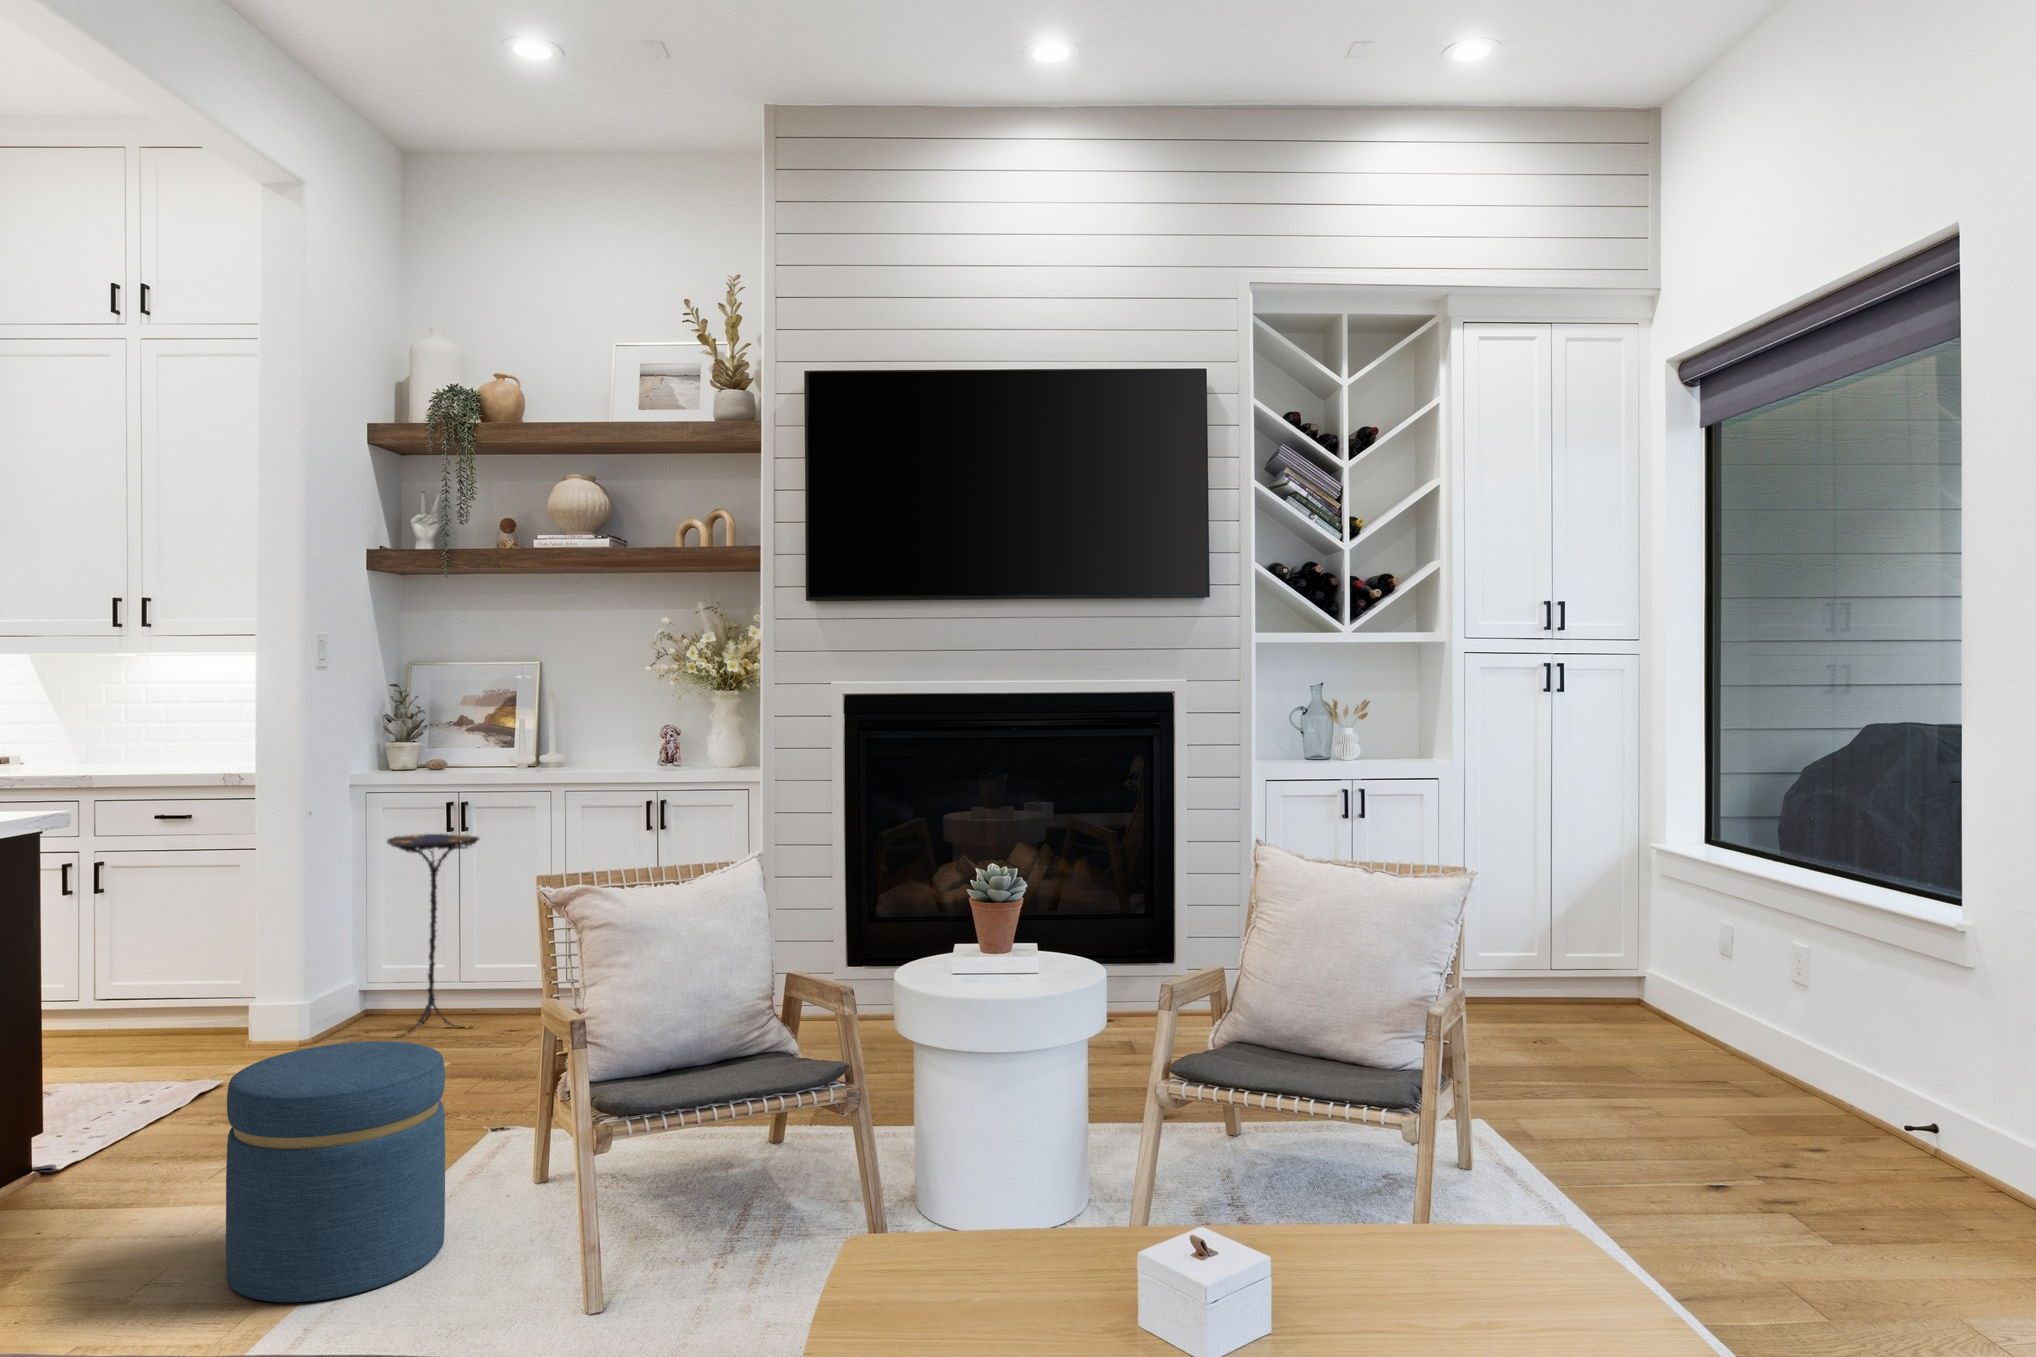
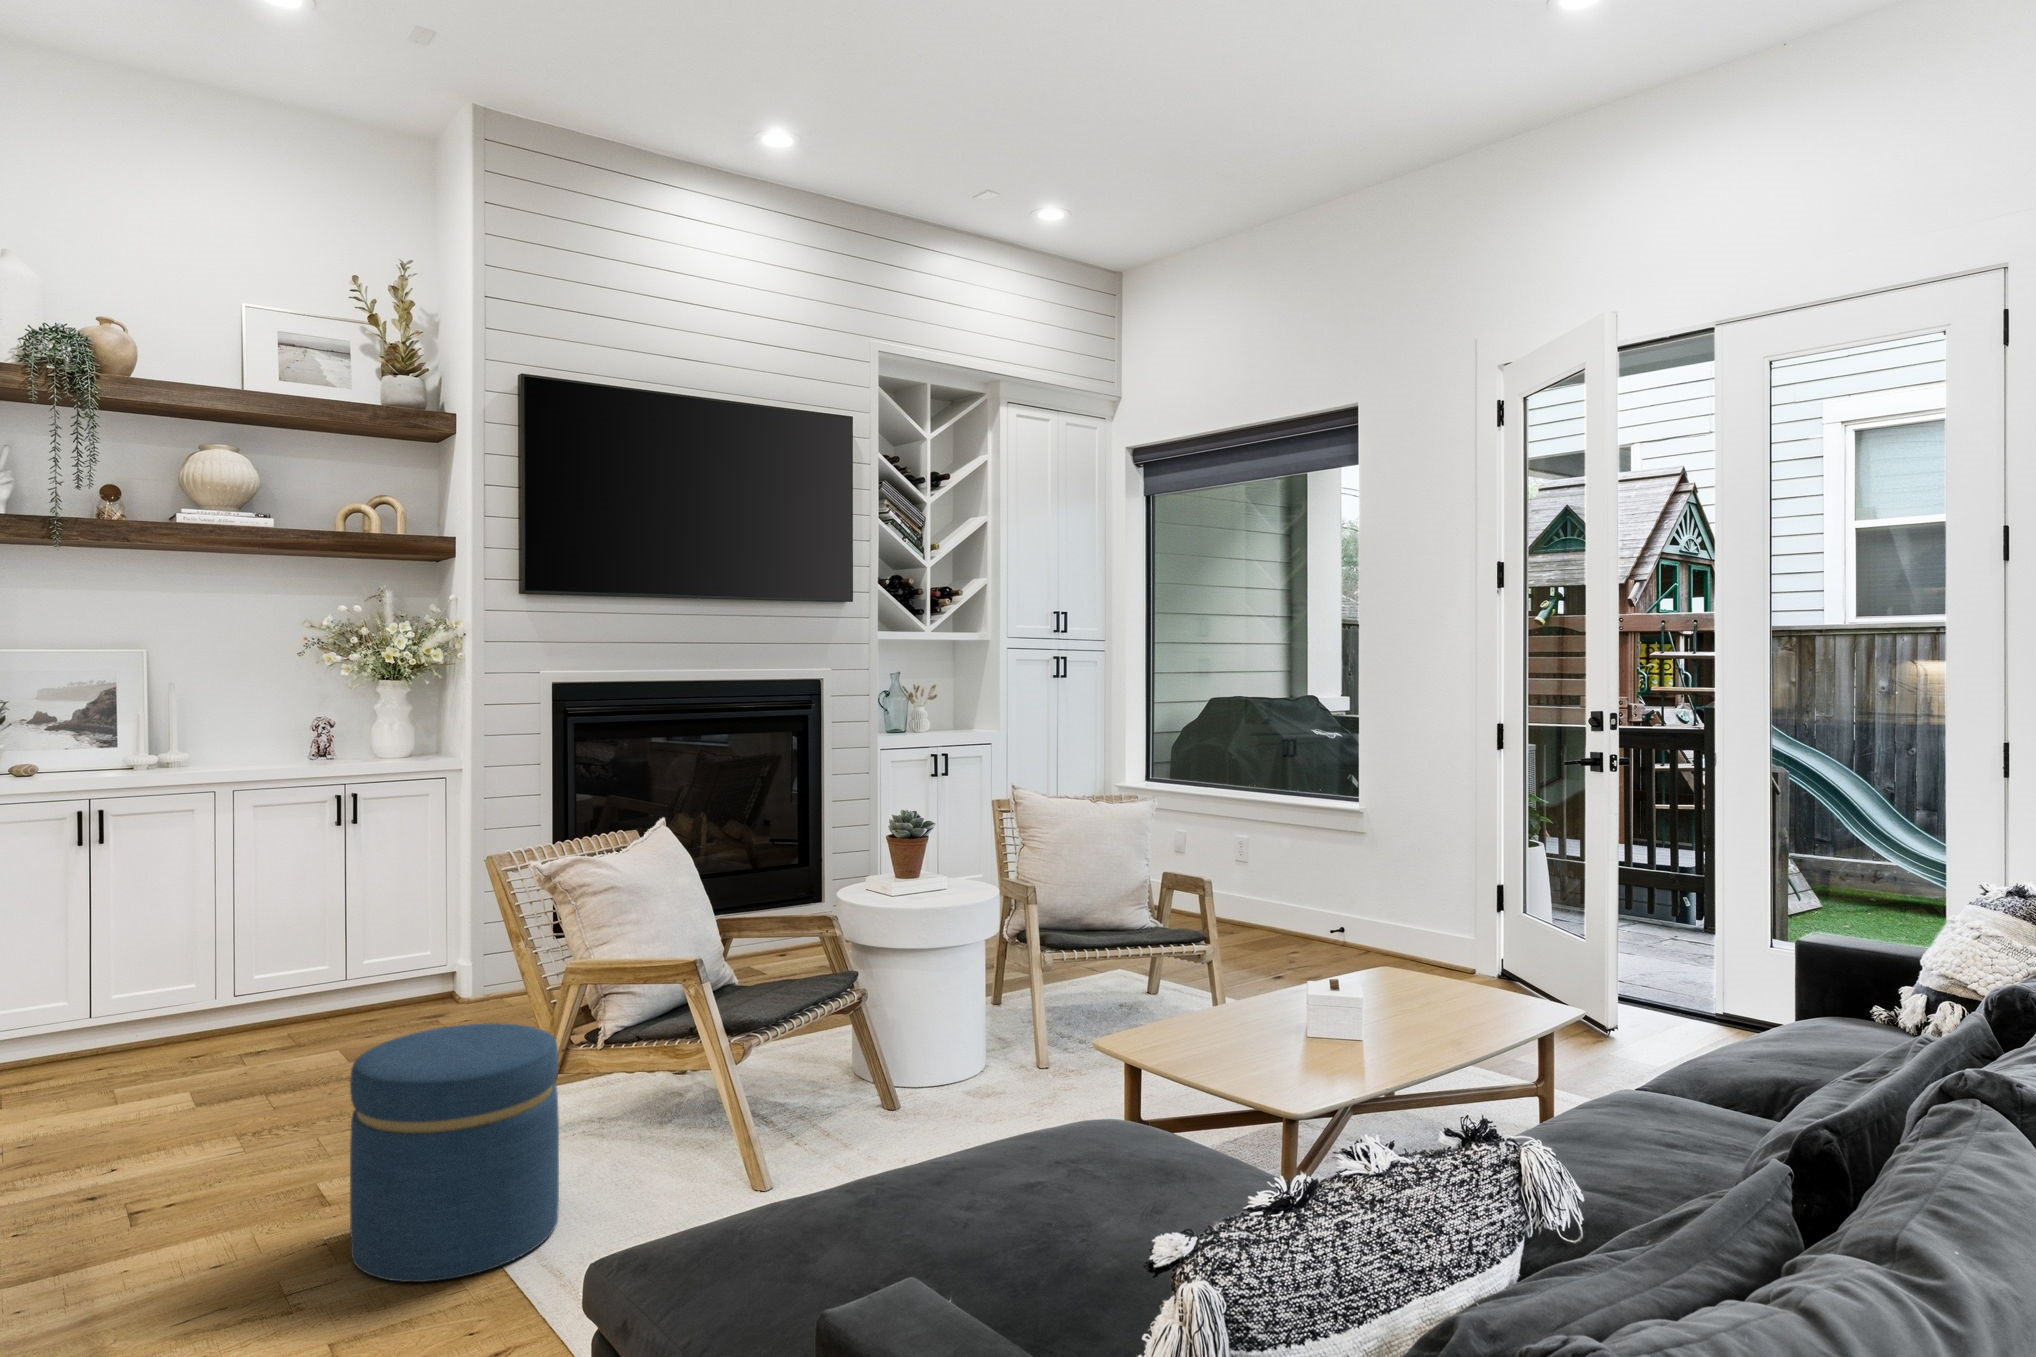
side table: present [387,834,479,1036] -> none [30,845,154,1081]

